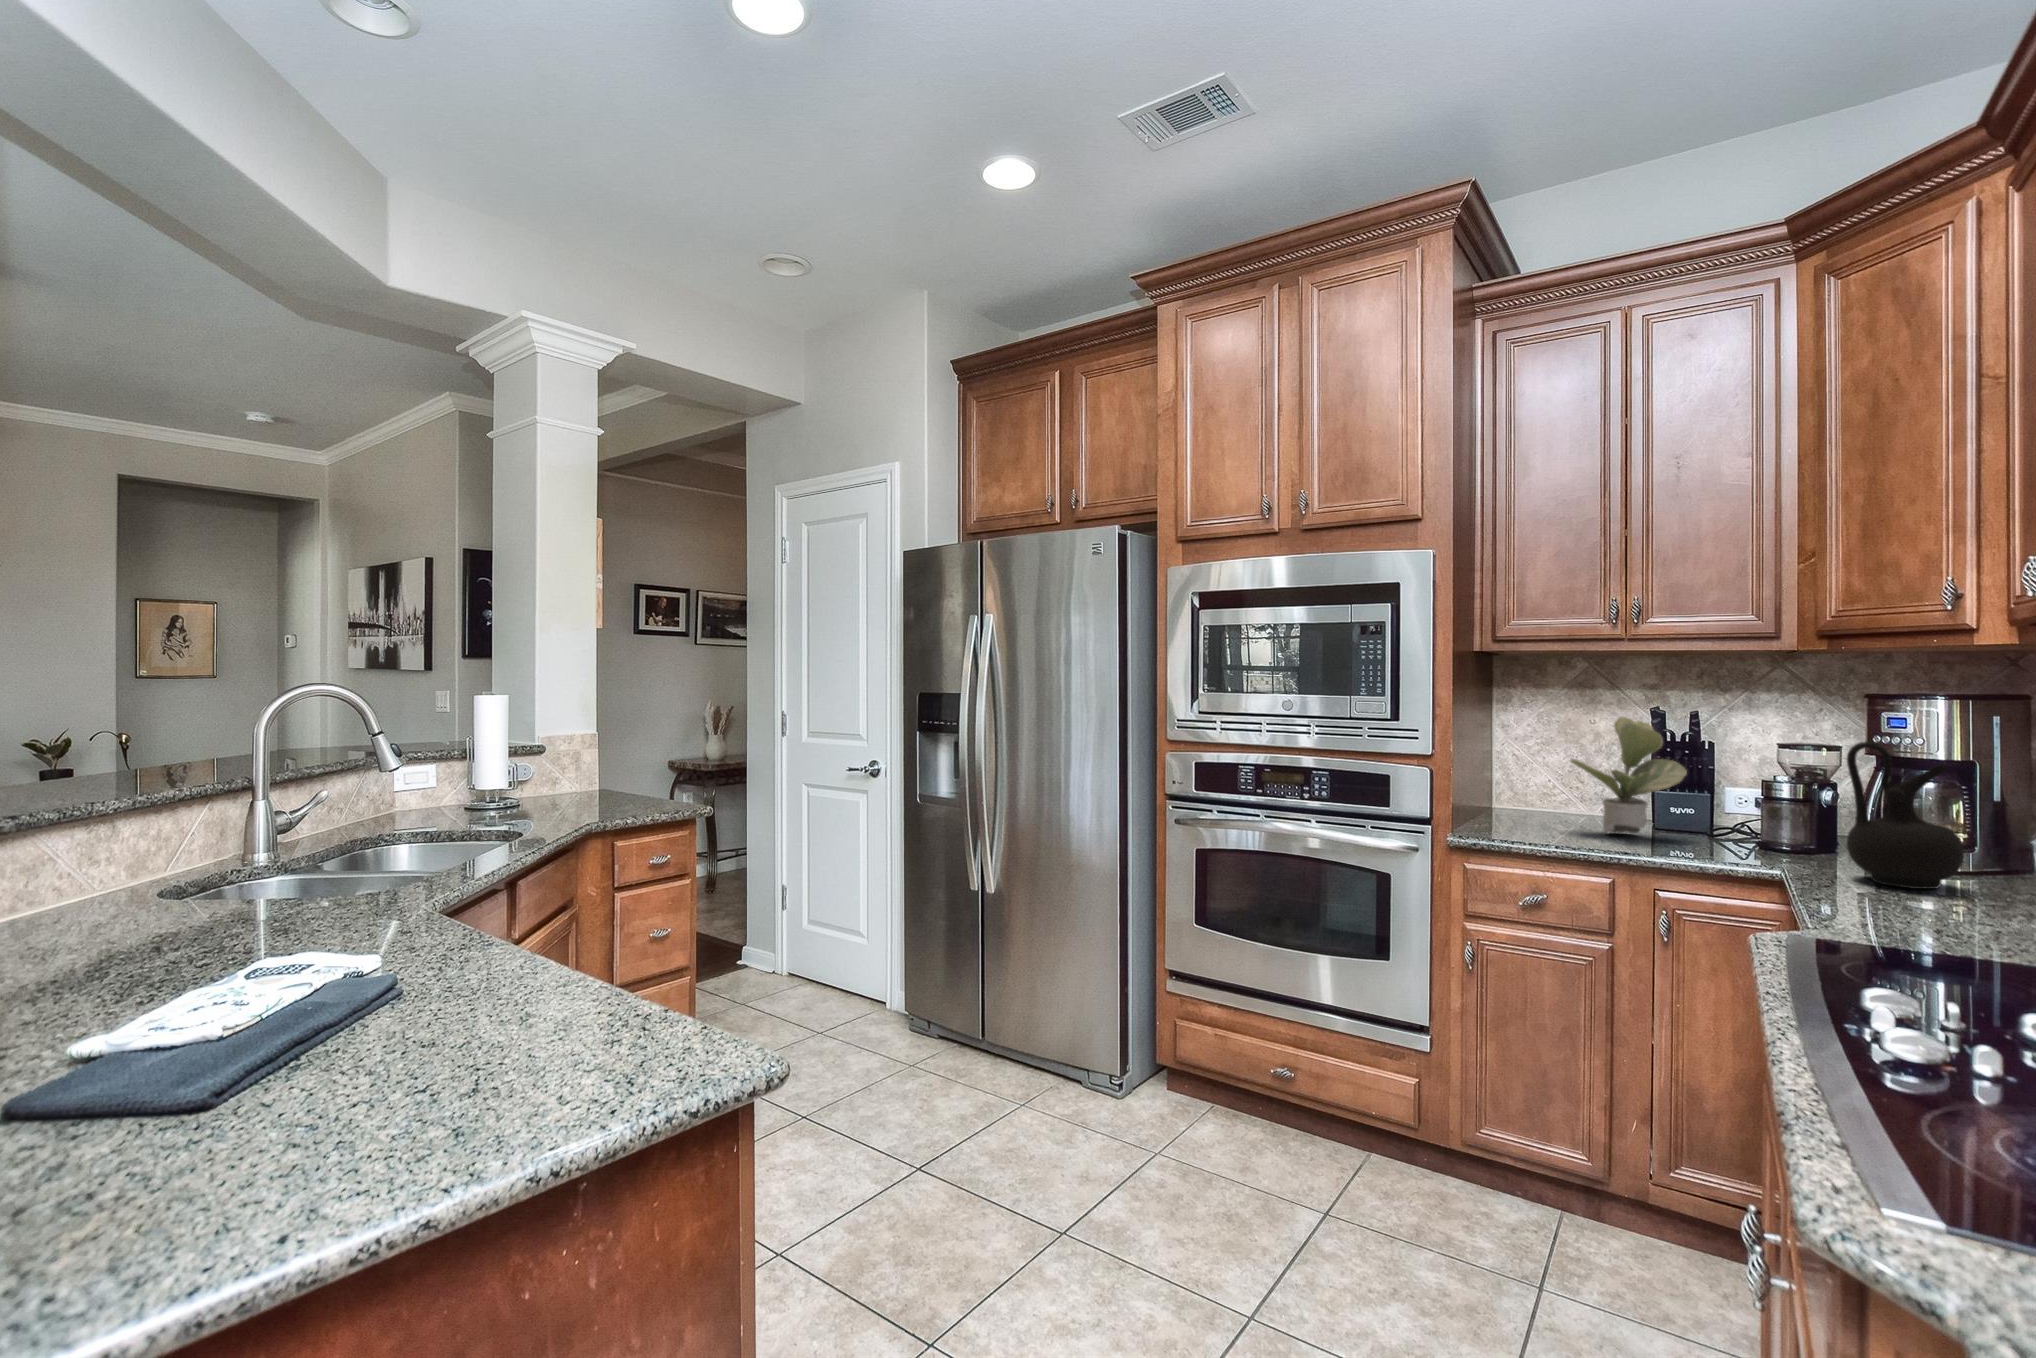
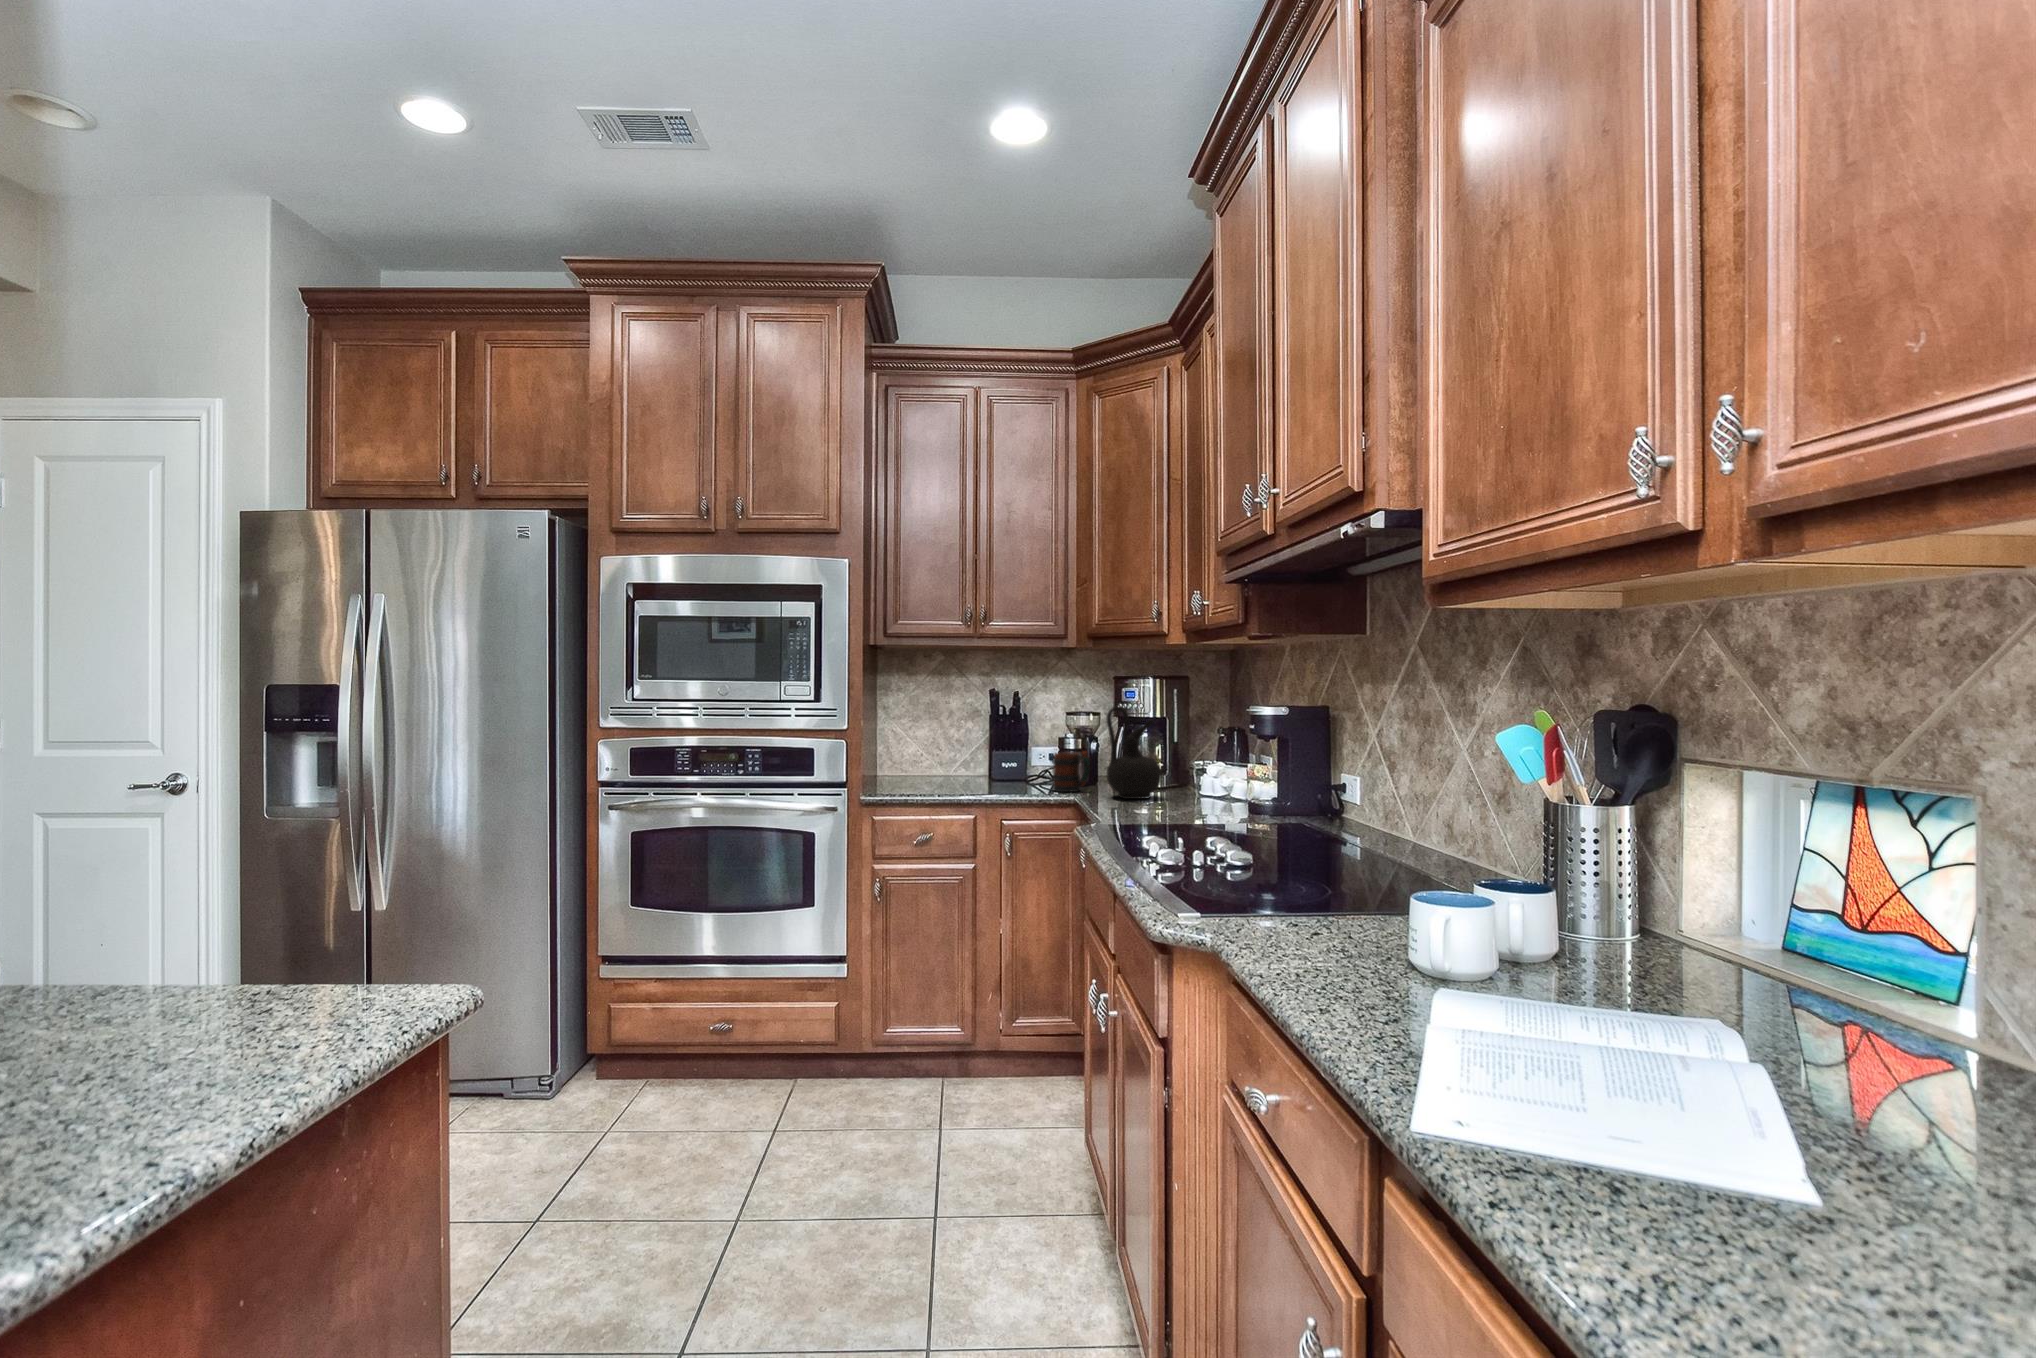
potted plant: present [1570,717,1687,833] -> none [942,696,1016,785]
mug: none [1747,802,1818,862] -> present [1052,751,1090,792]

